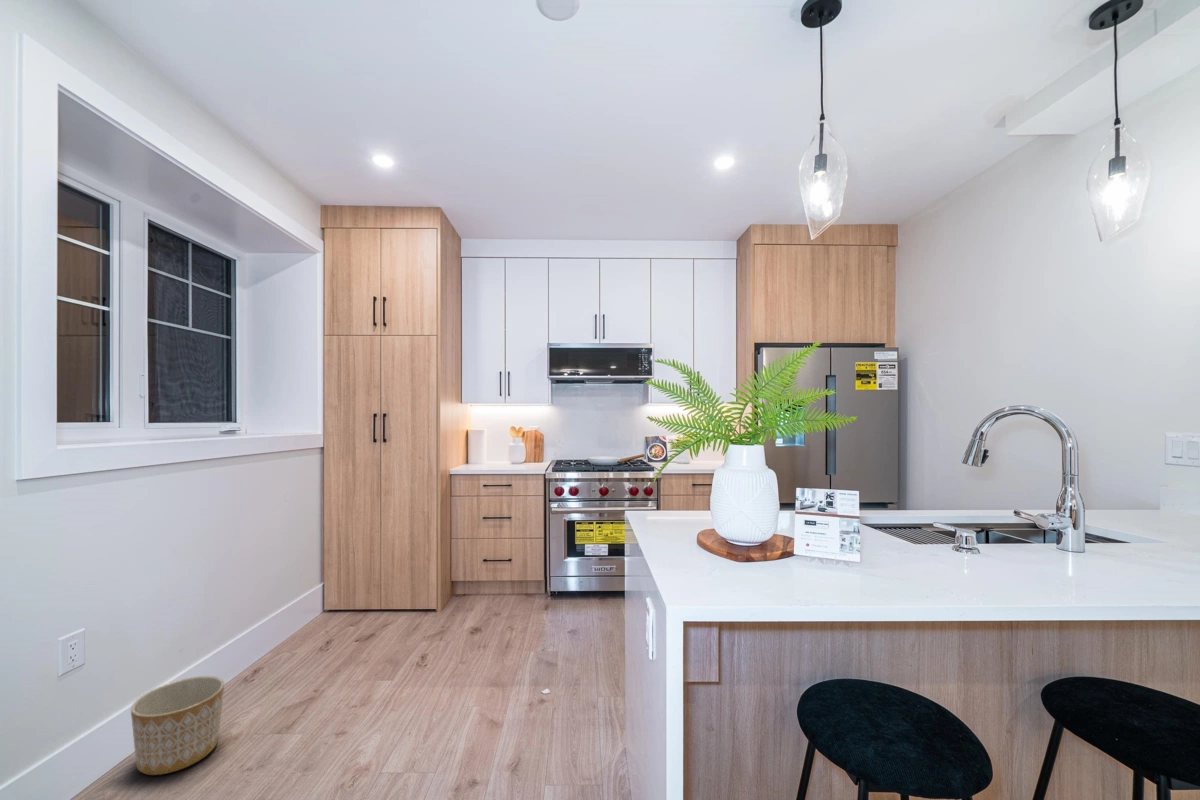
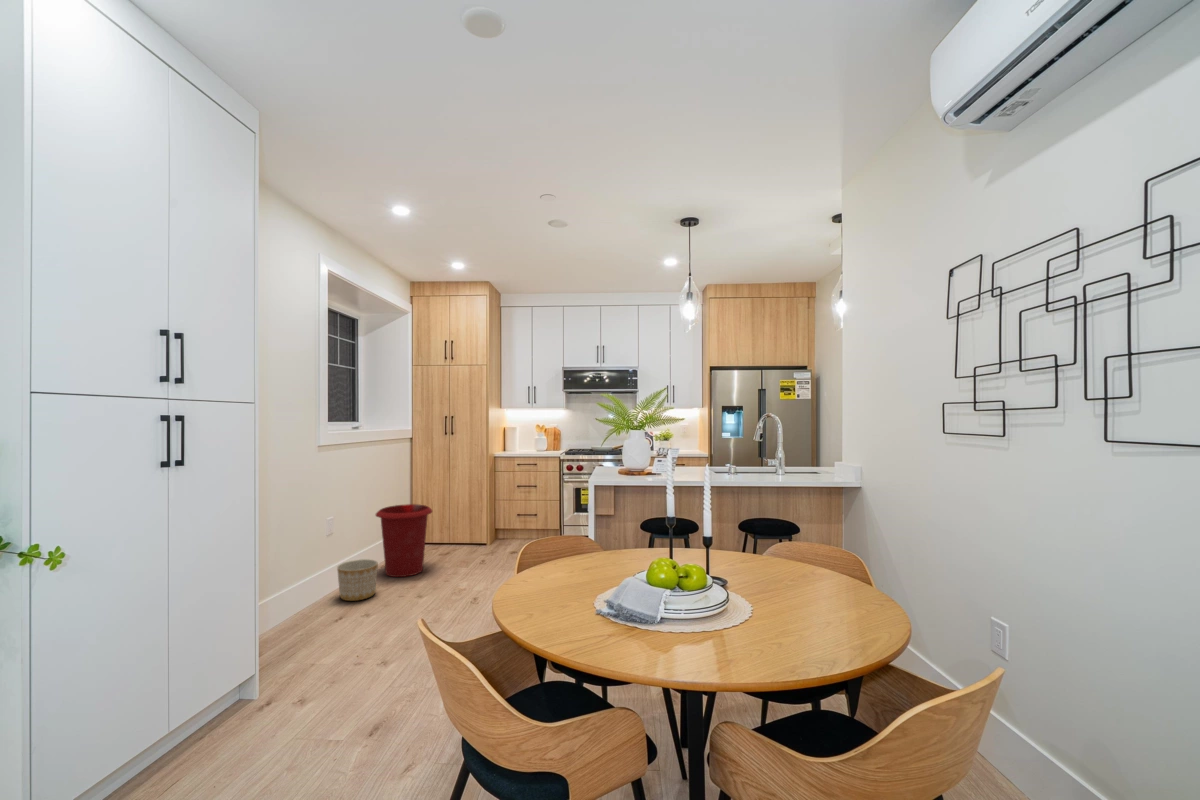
waste bin: none [238,557,345,691] -> present [376,504,432,577]

